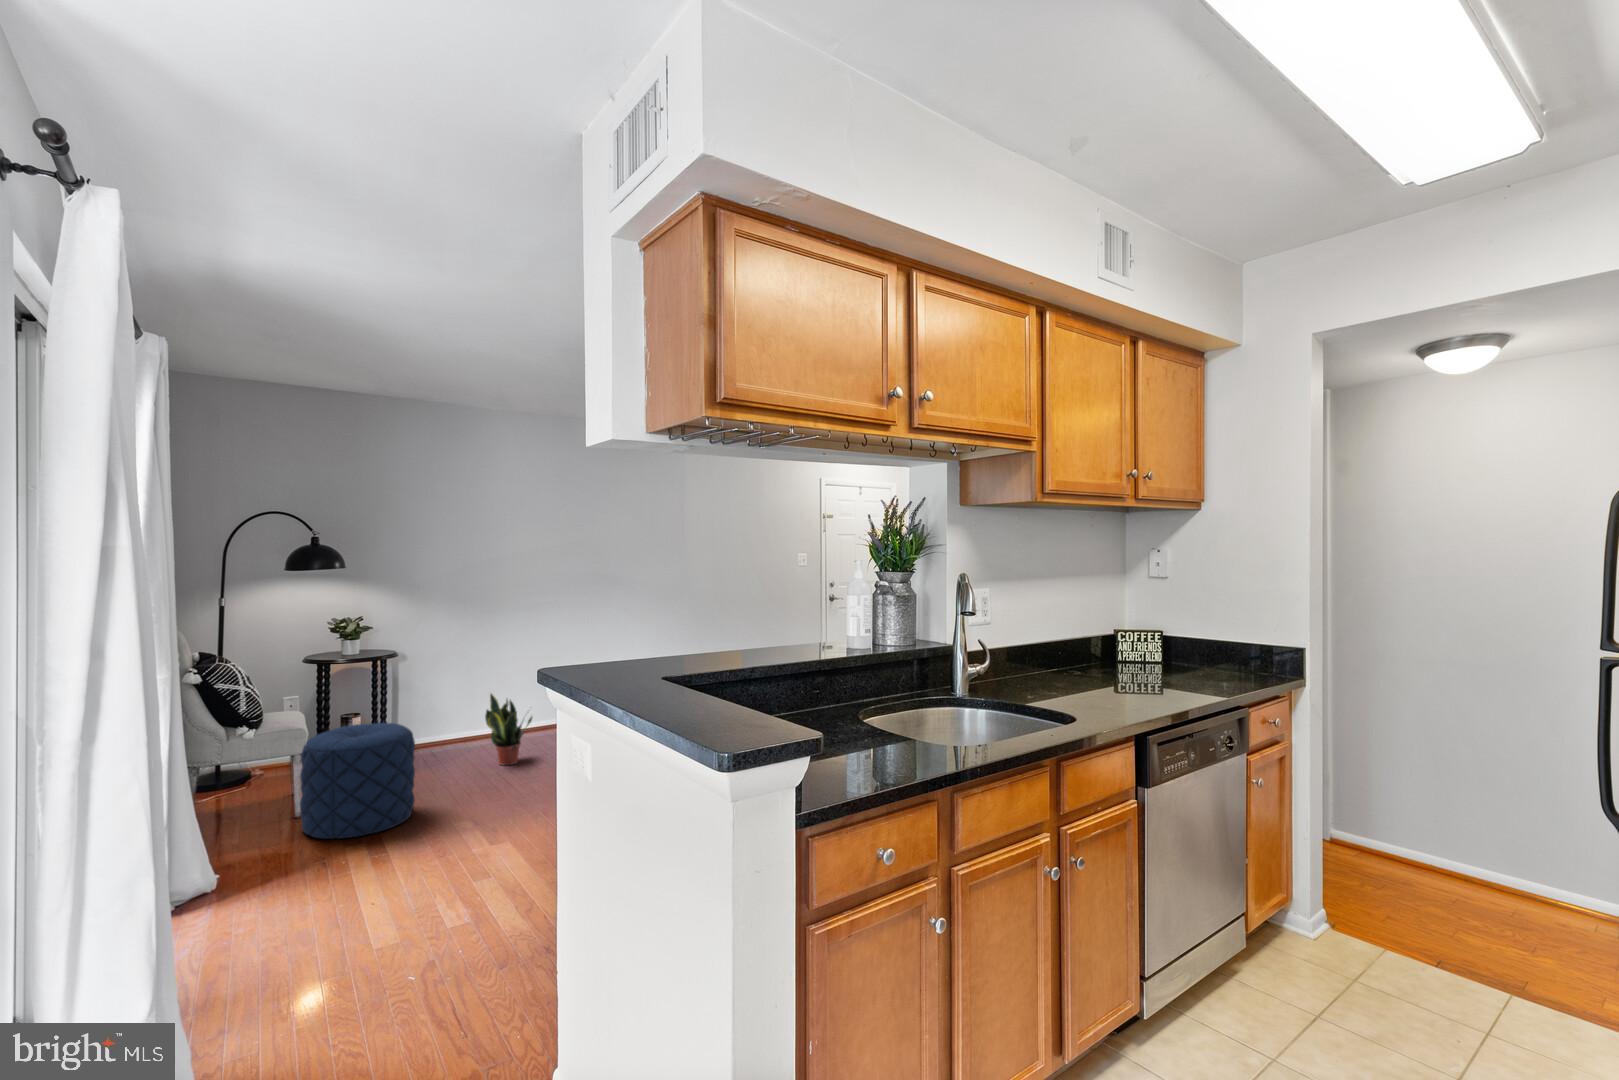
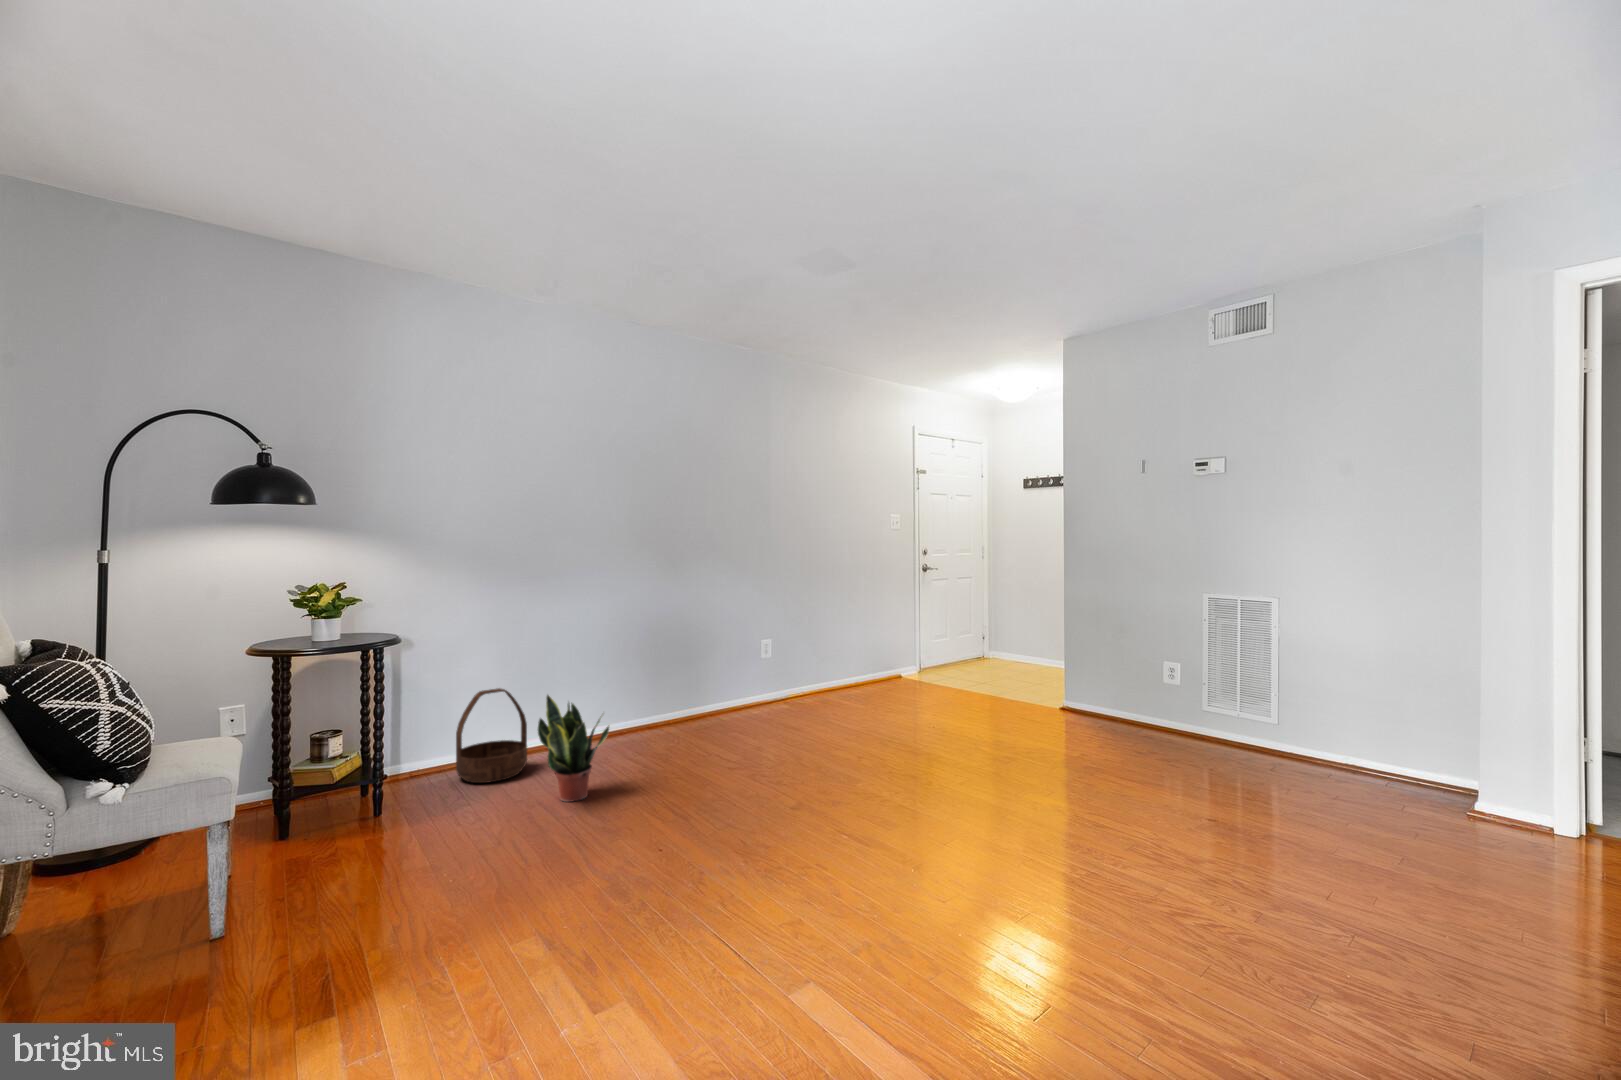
basket: none [435,689,485,753] -> present [456,688,527,783]
pouf: present [300,723,415,839] -> none [231,756,452,997]

